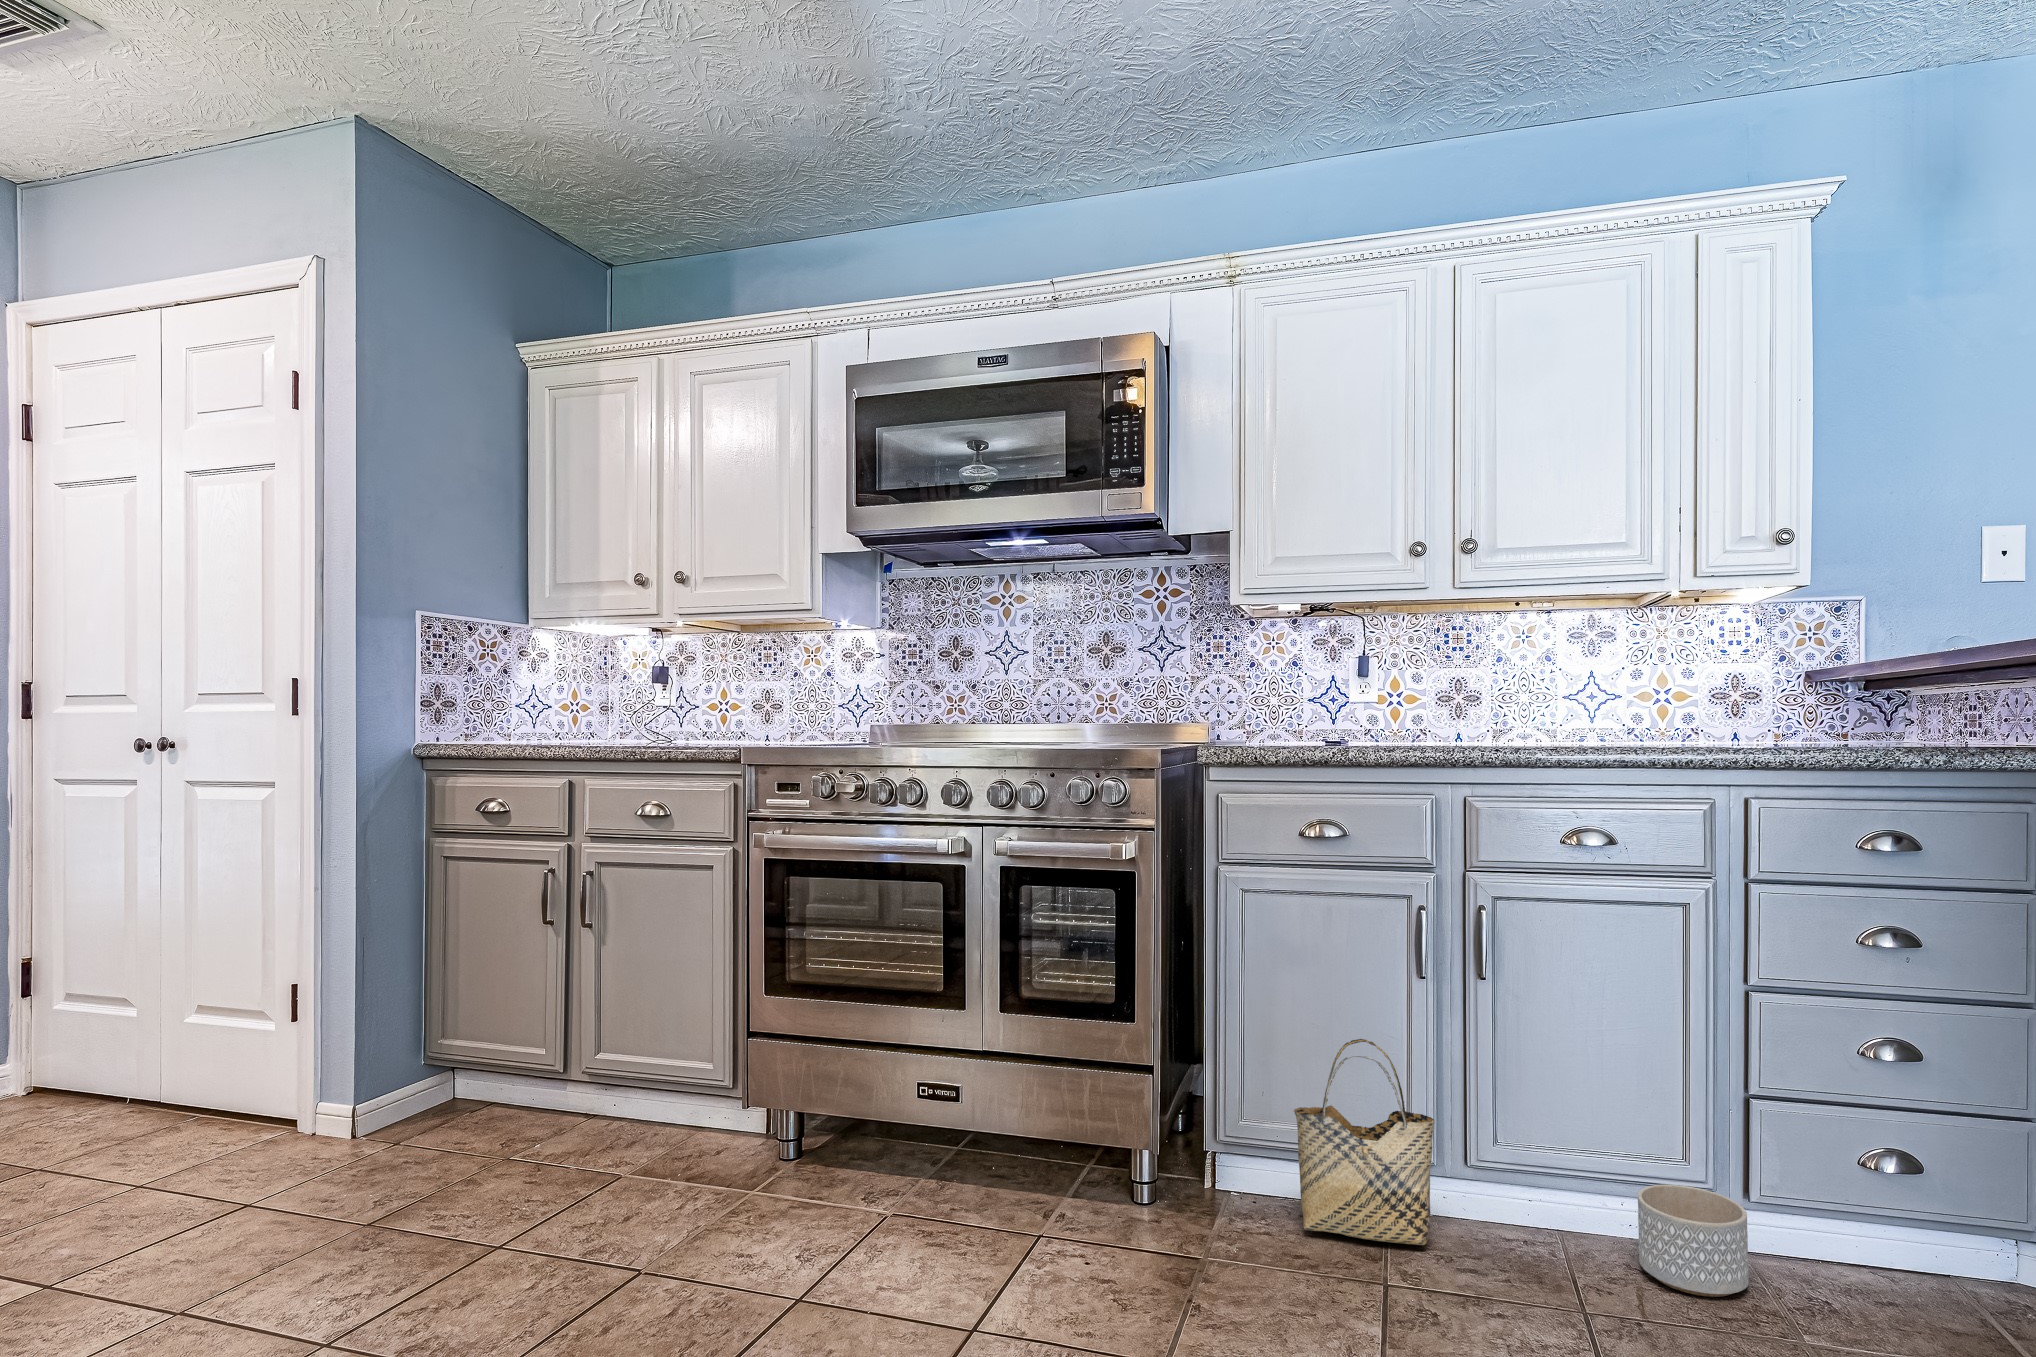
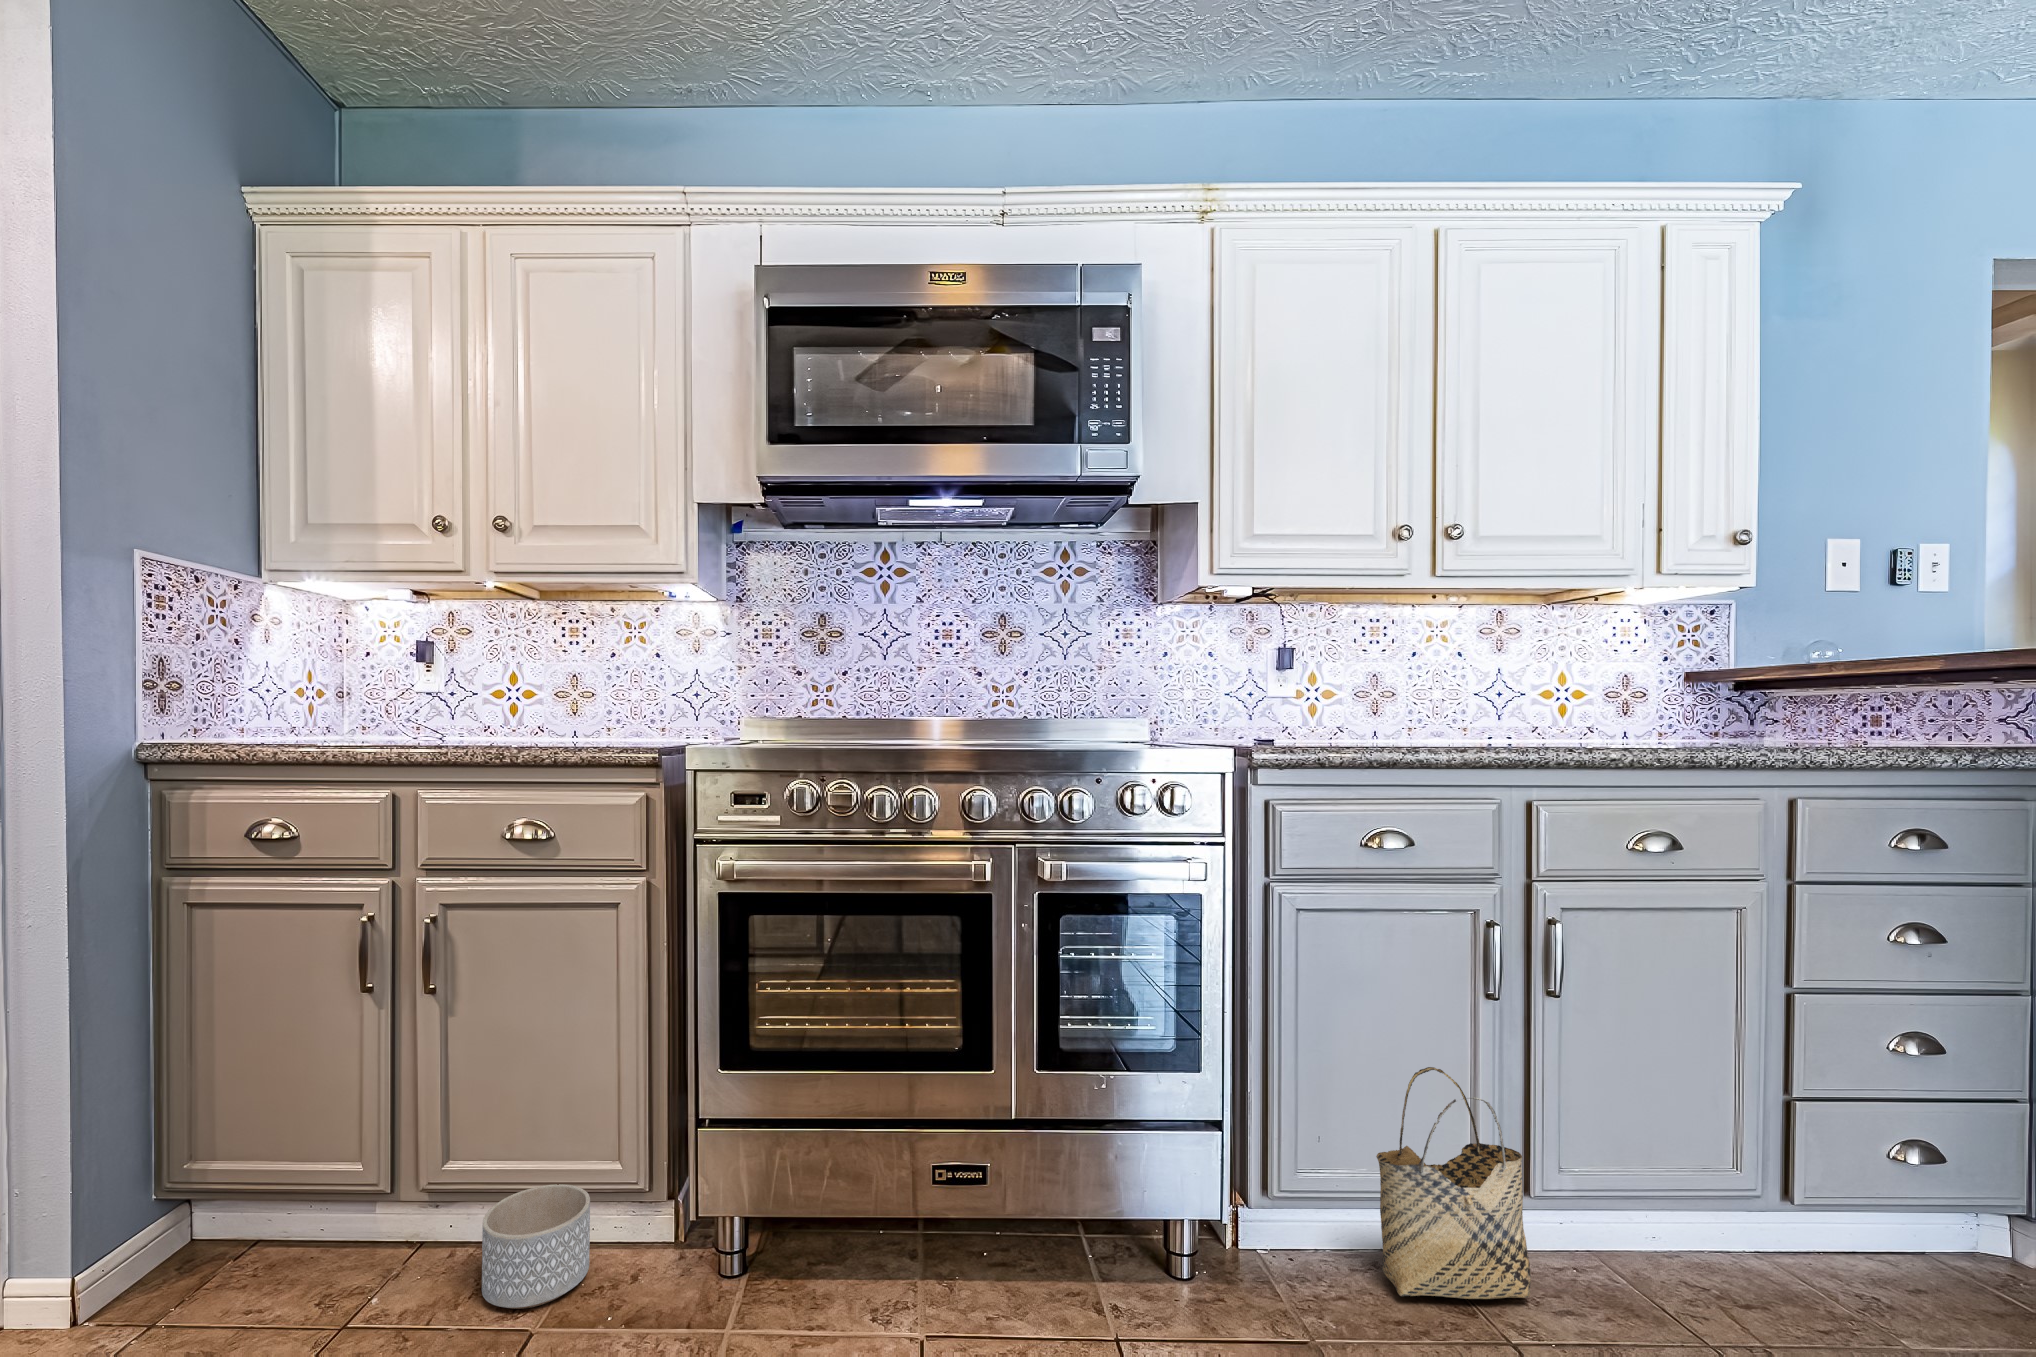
planter: present [1638,1185,1749,1297] -> present [482,1184,590,1309]

